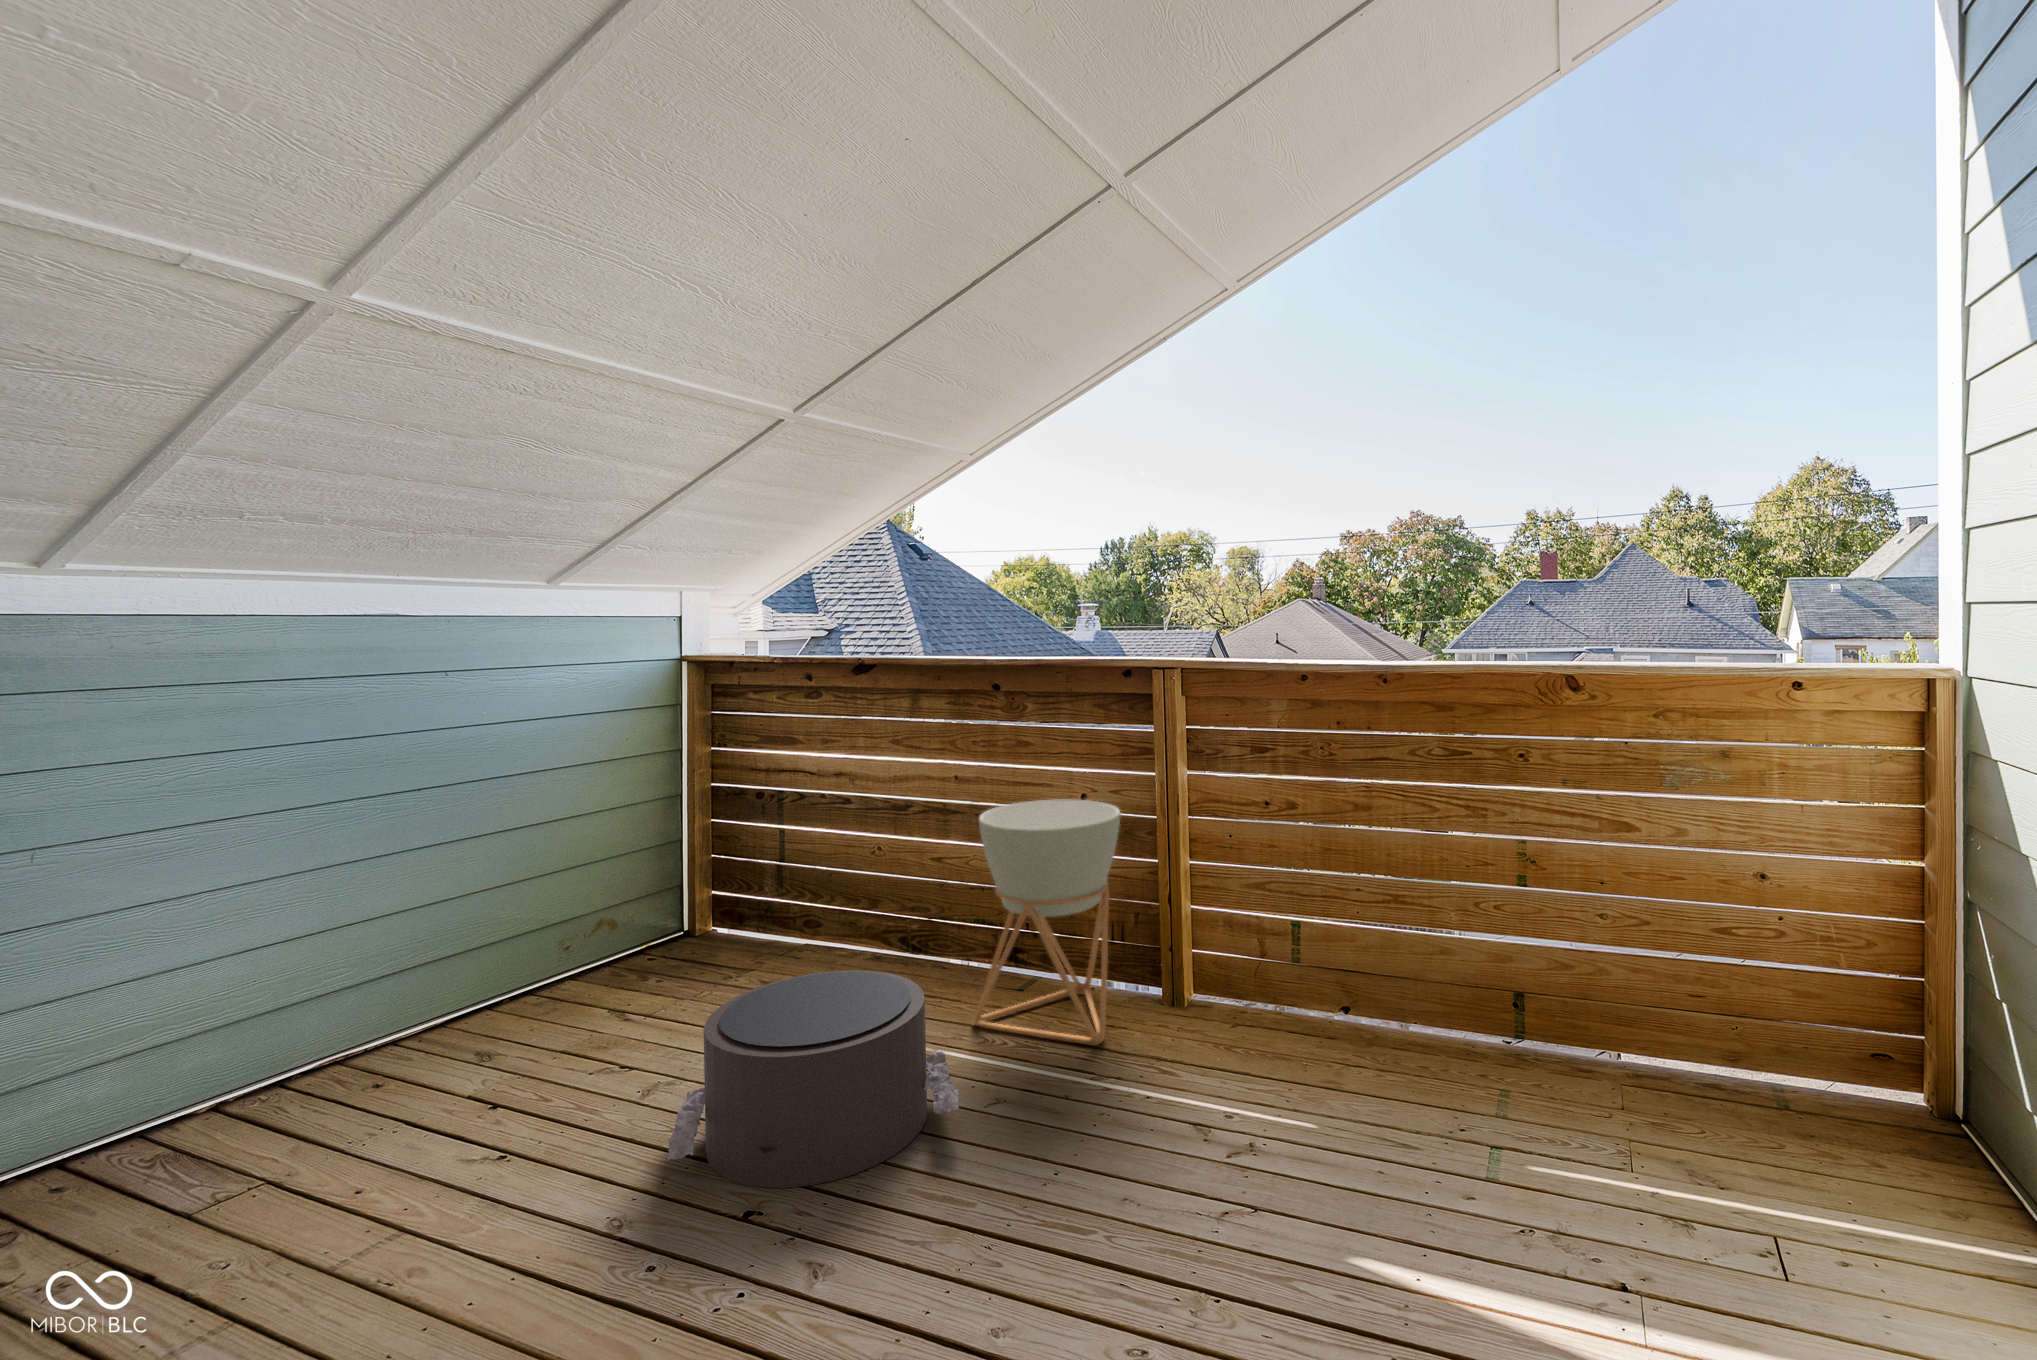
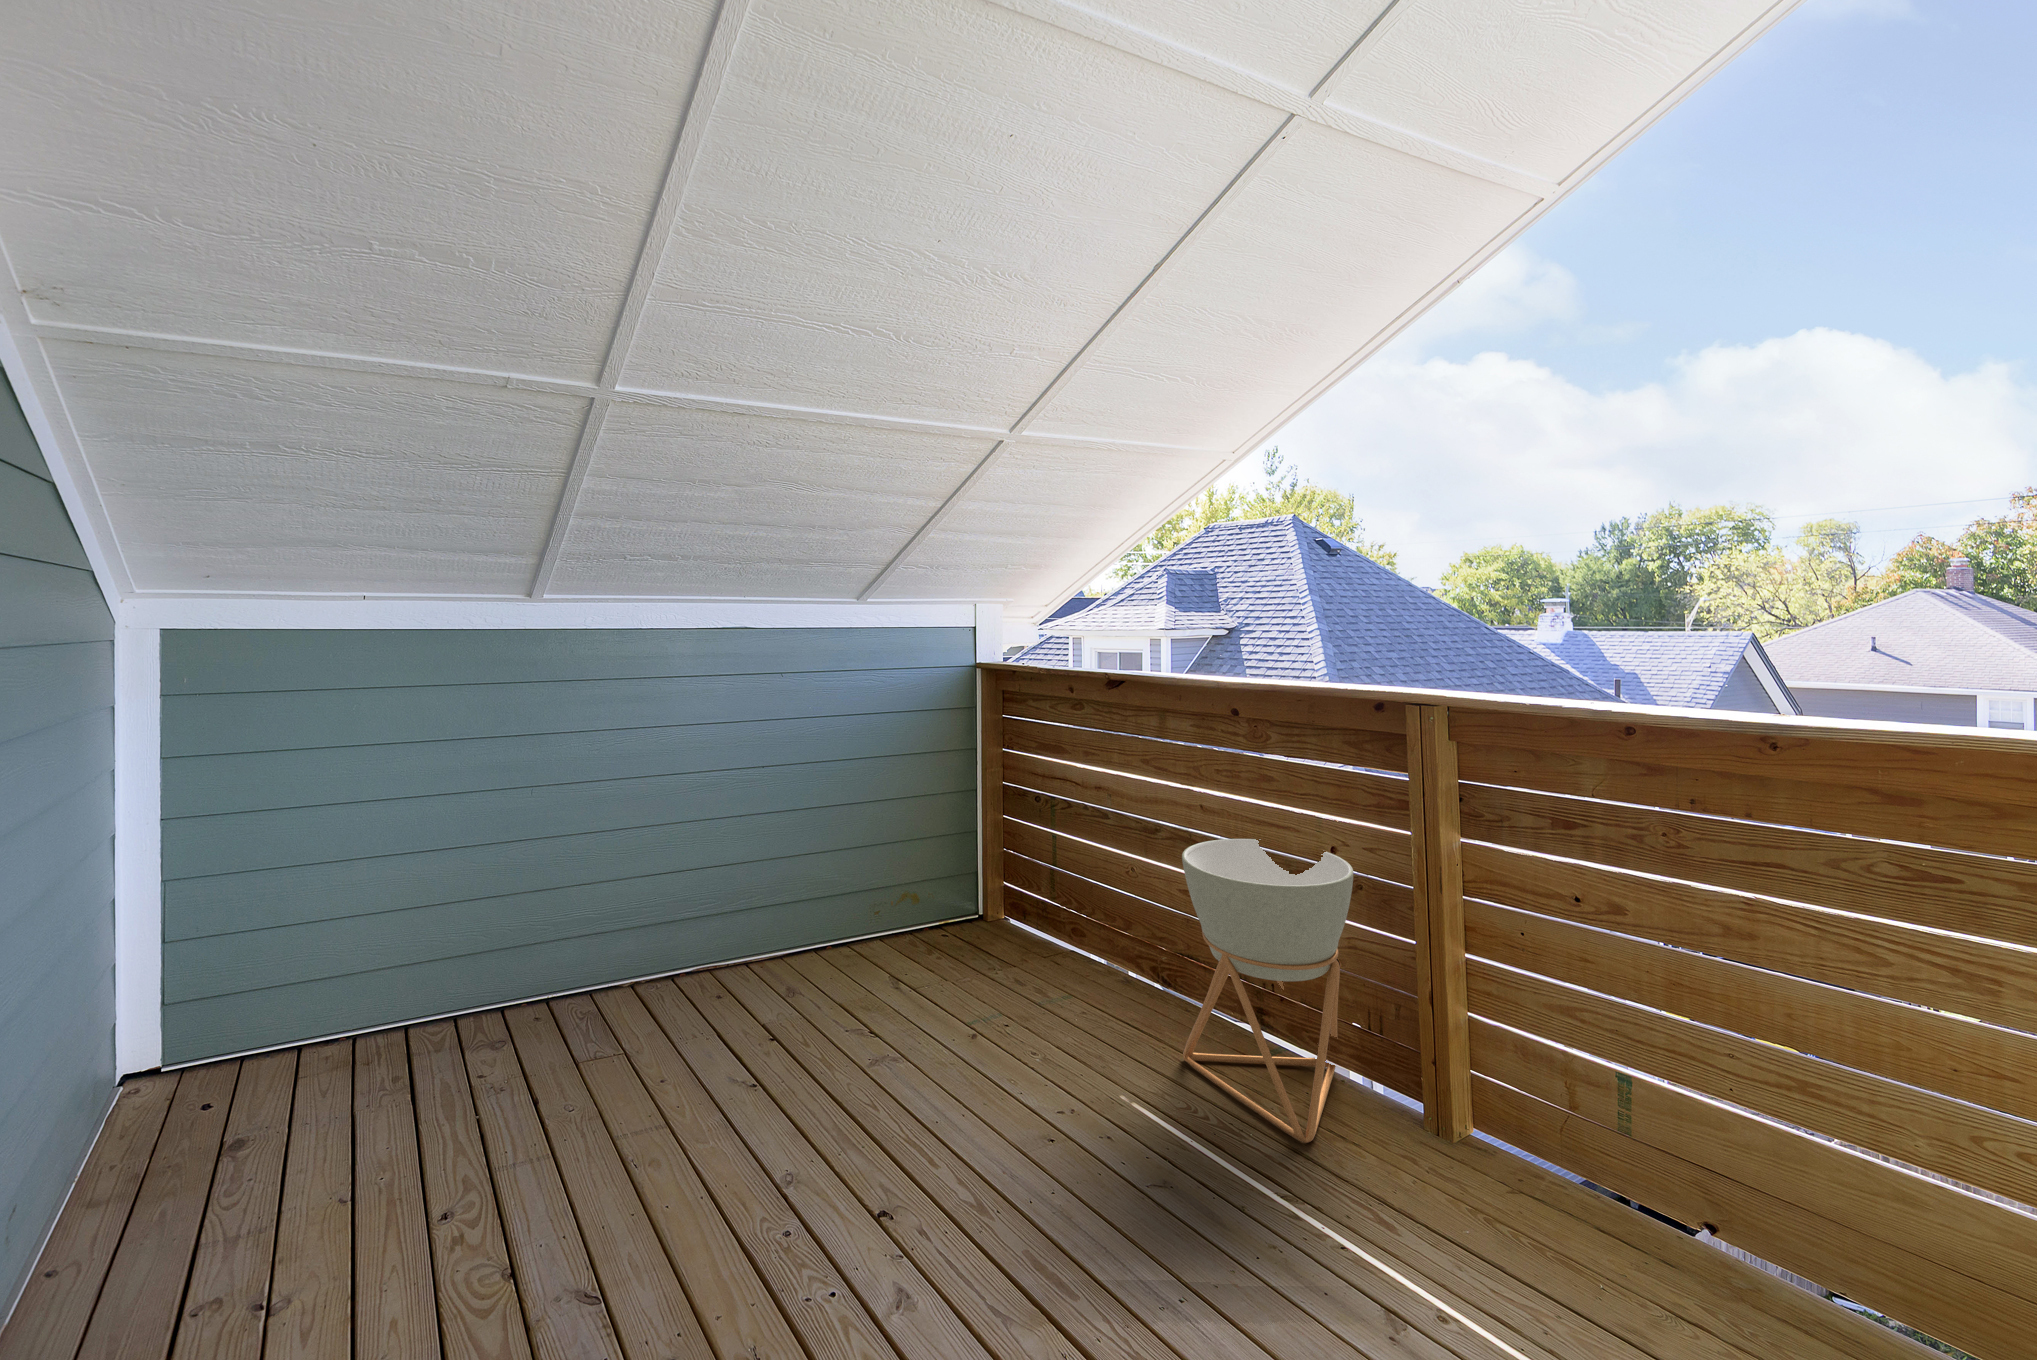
pouf: present [668,970,959,1188] -> none [852,960,1109,1171]

